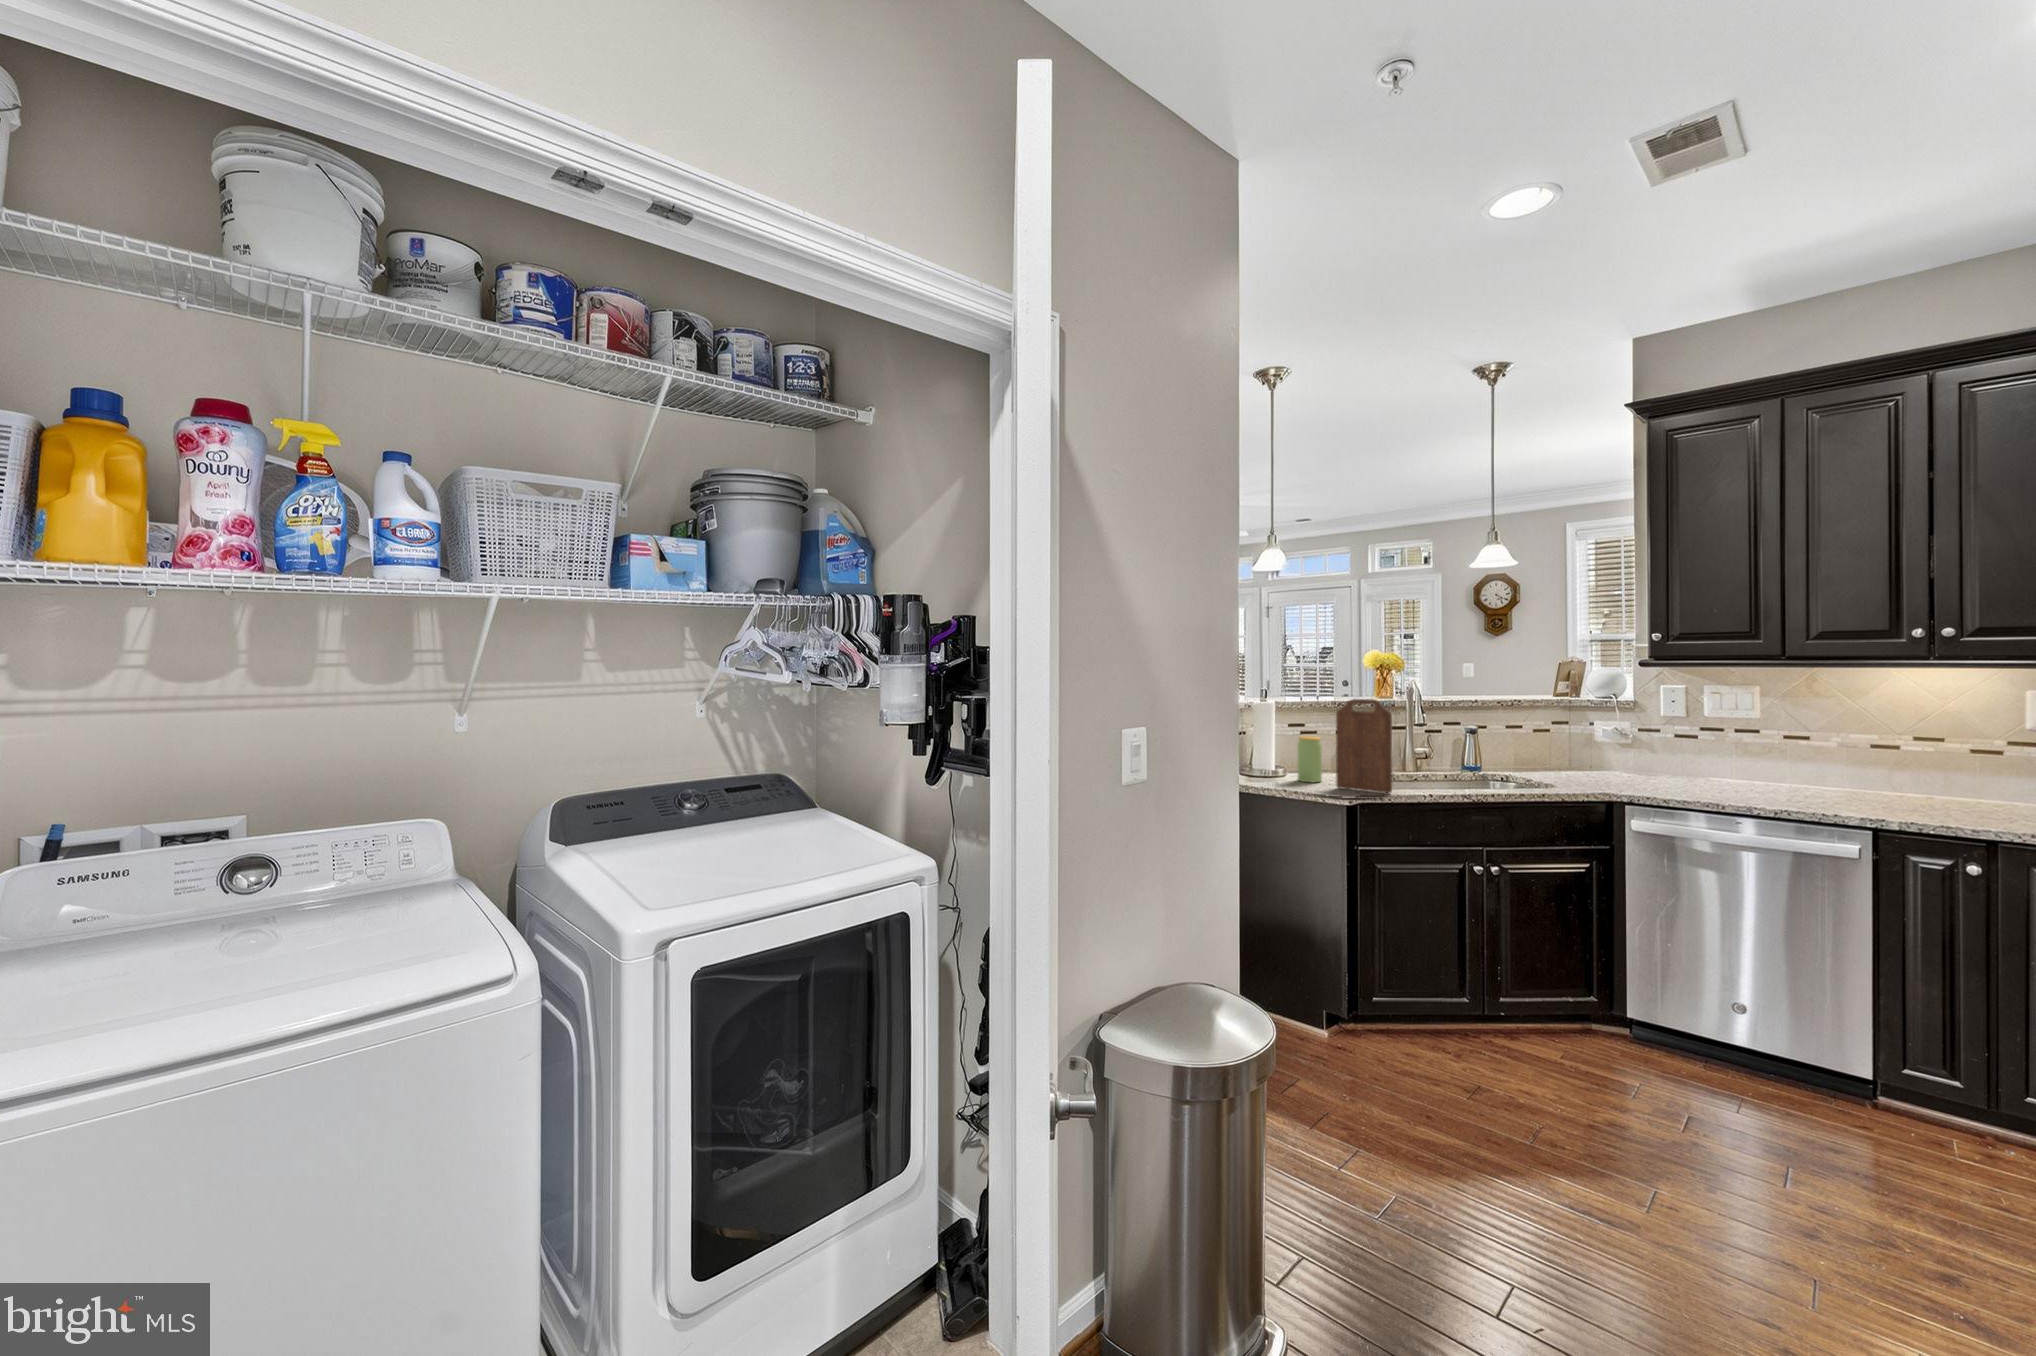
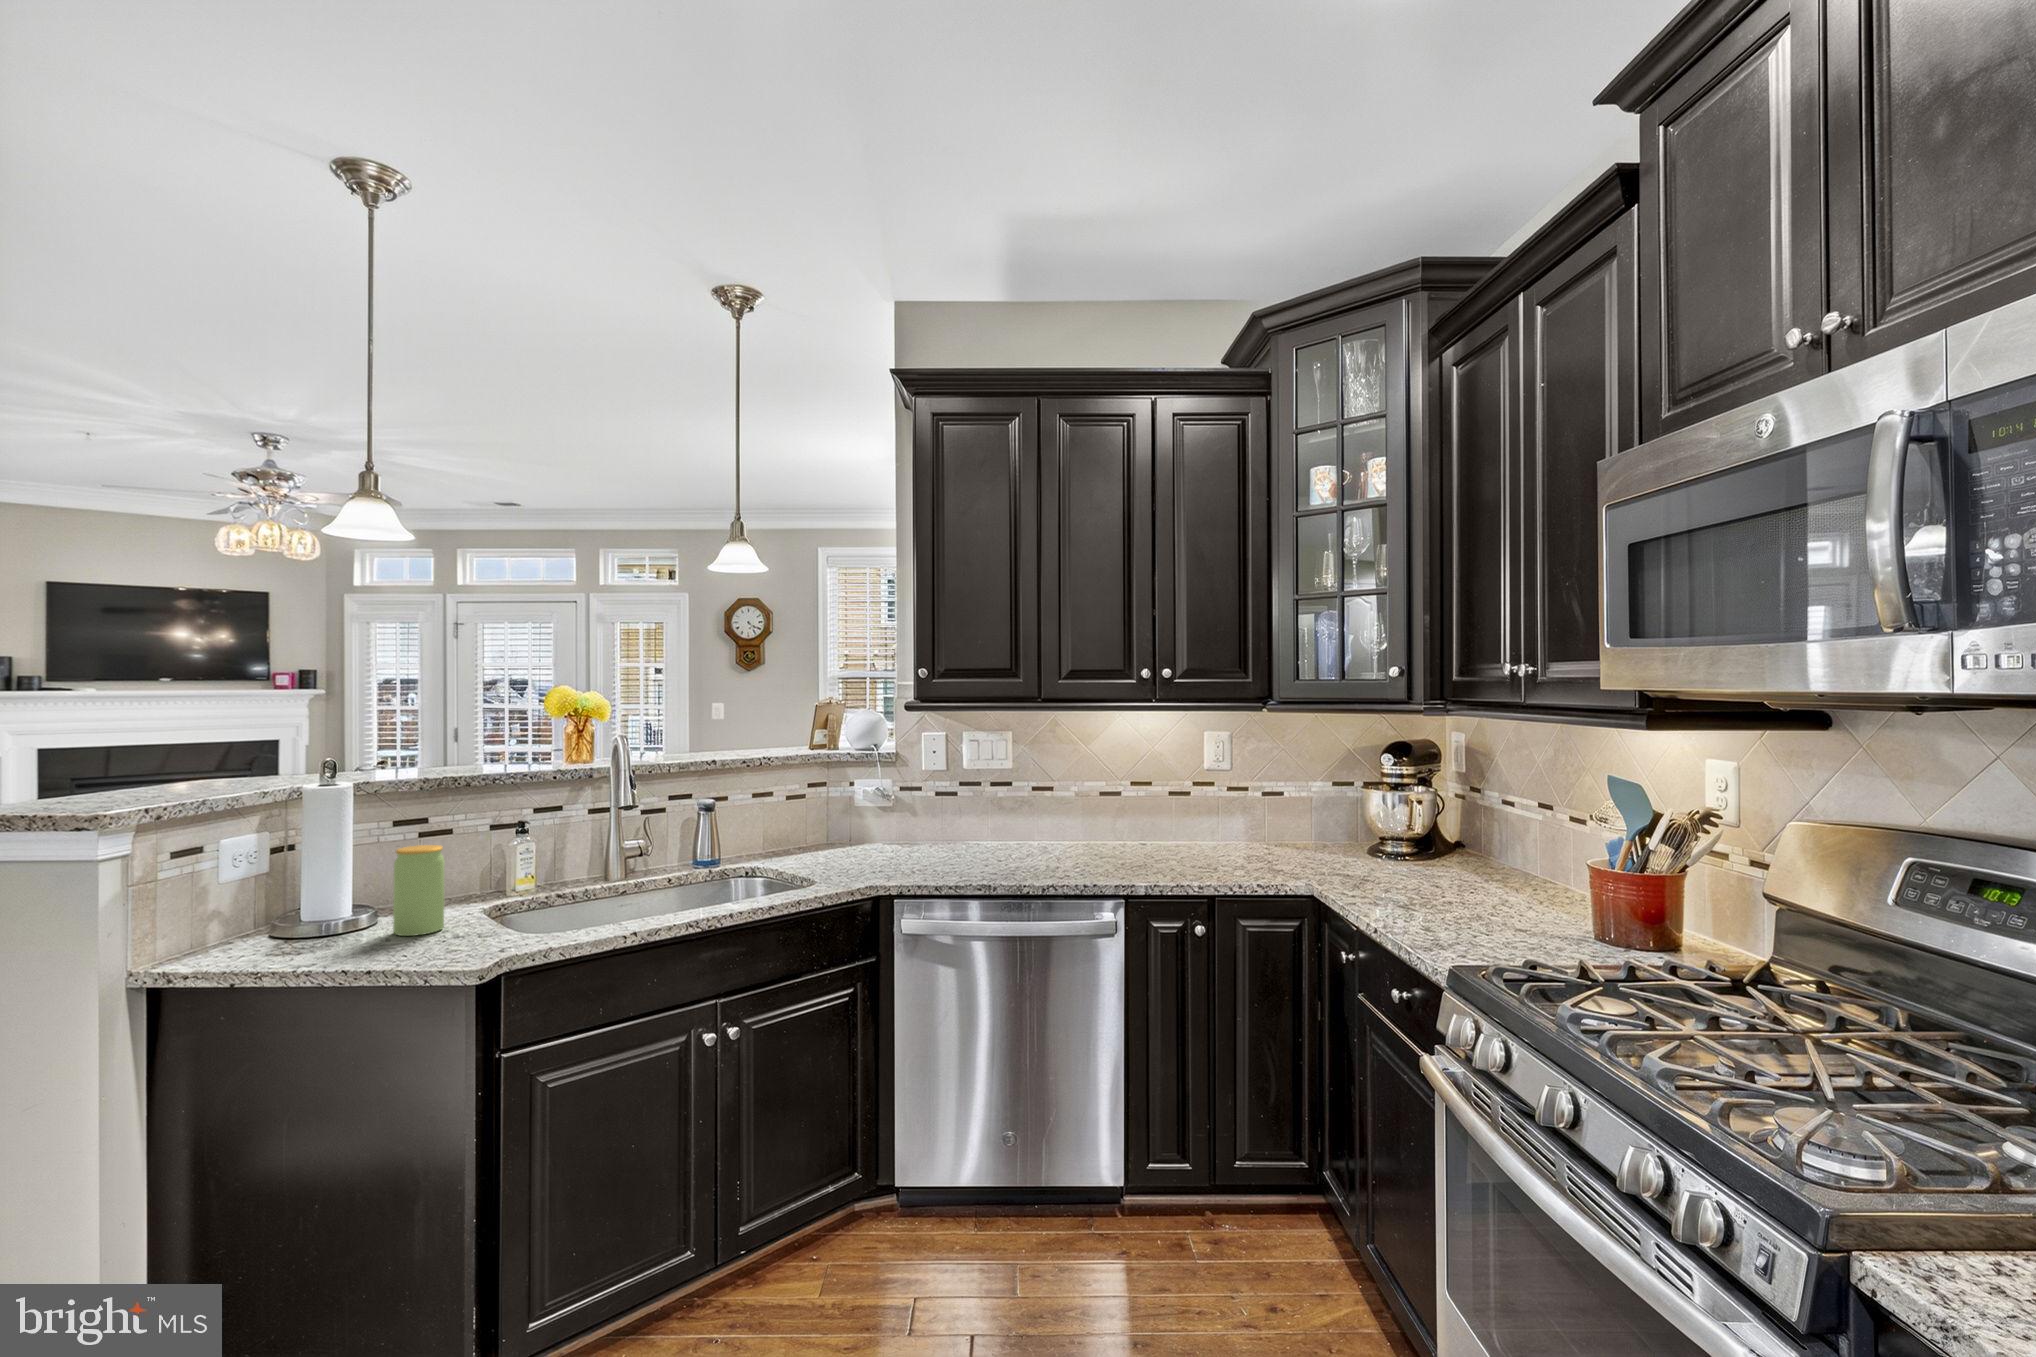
cutting board: present [1336,699,1392,793] -> none [465,773,569,943]

